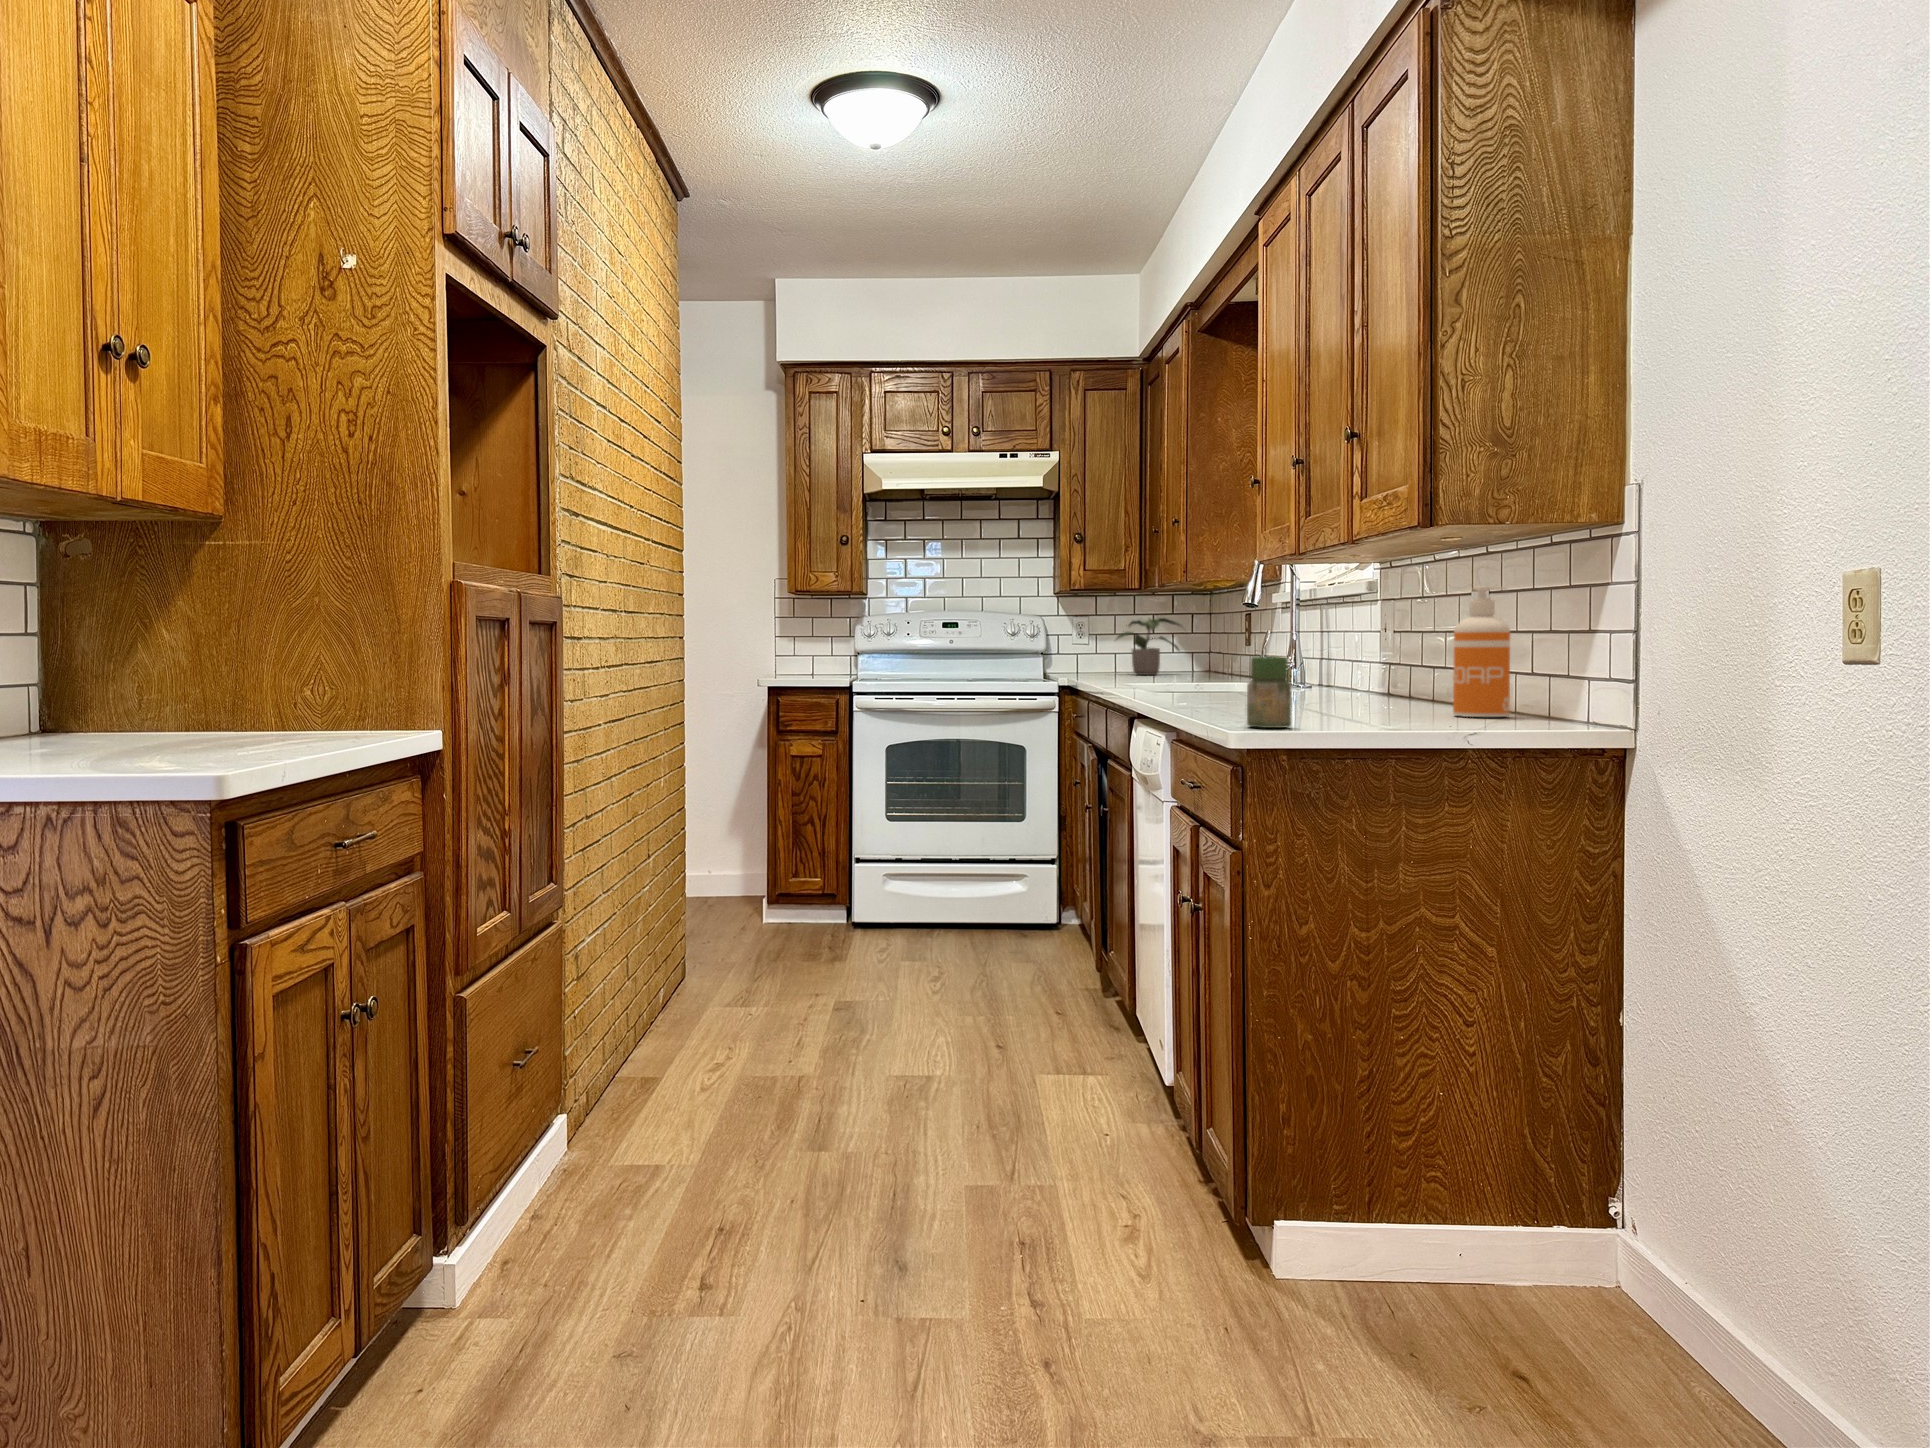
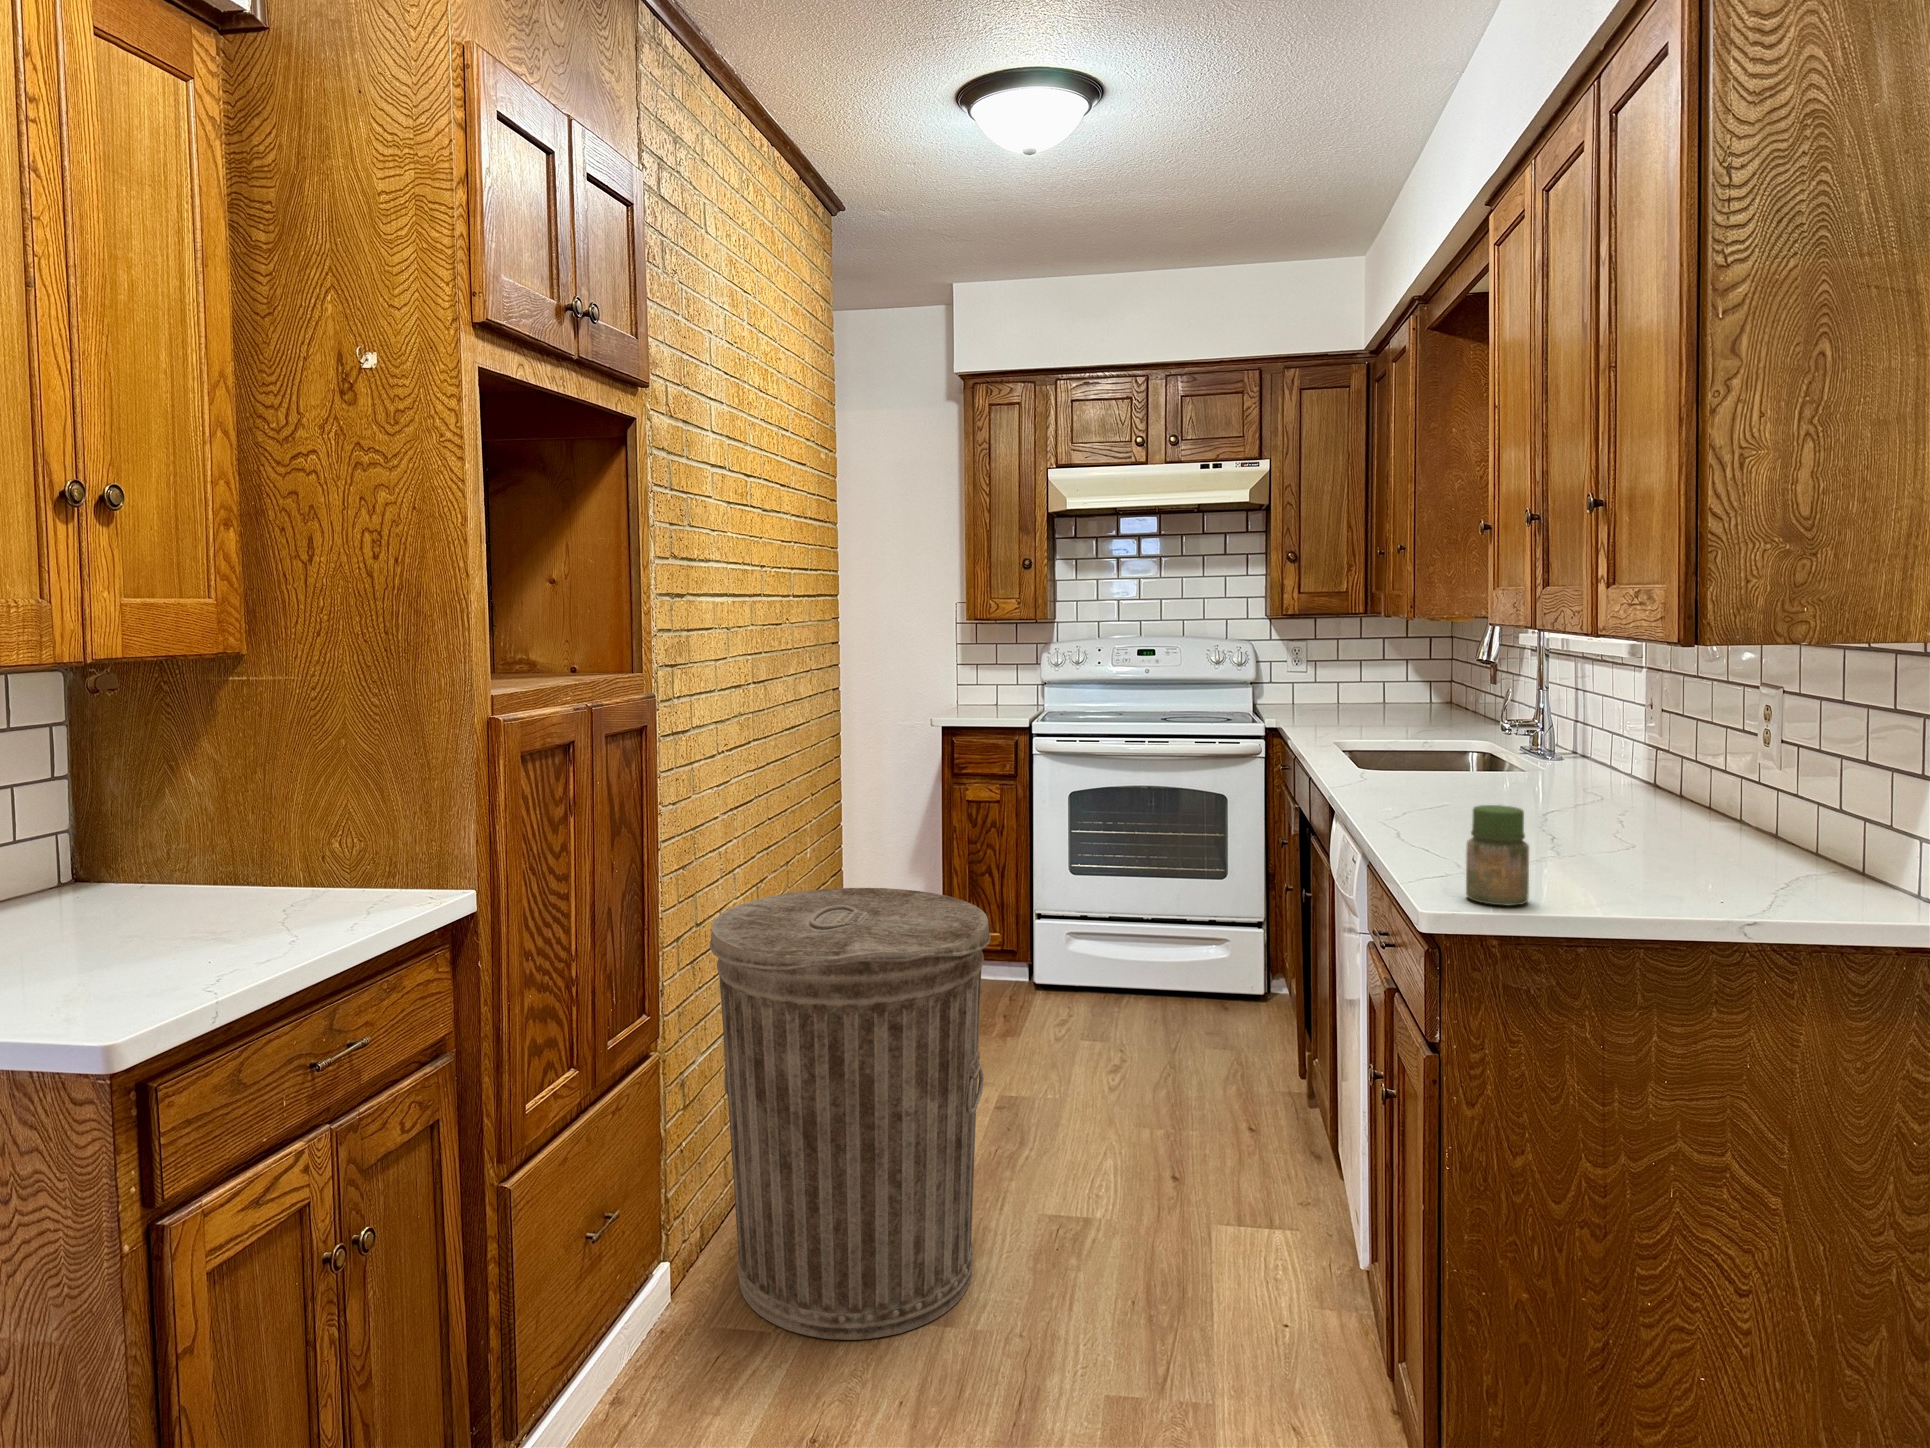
soap dispenser: present [1453,587,1510,717] -> none [1769,693,1859,874]
potted plant: present [1117,618,1181,675] -> none [1335,641,1422,709]
trash can: none [604,791,855,1166] -> present [710,888,991,1340]

